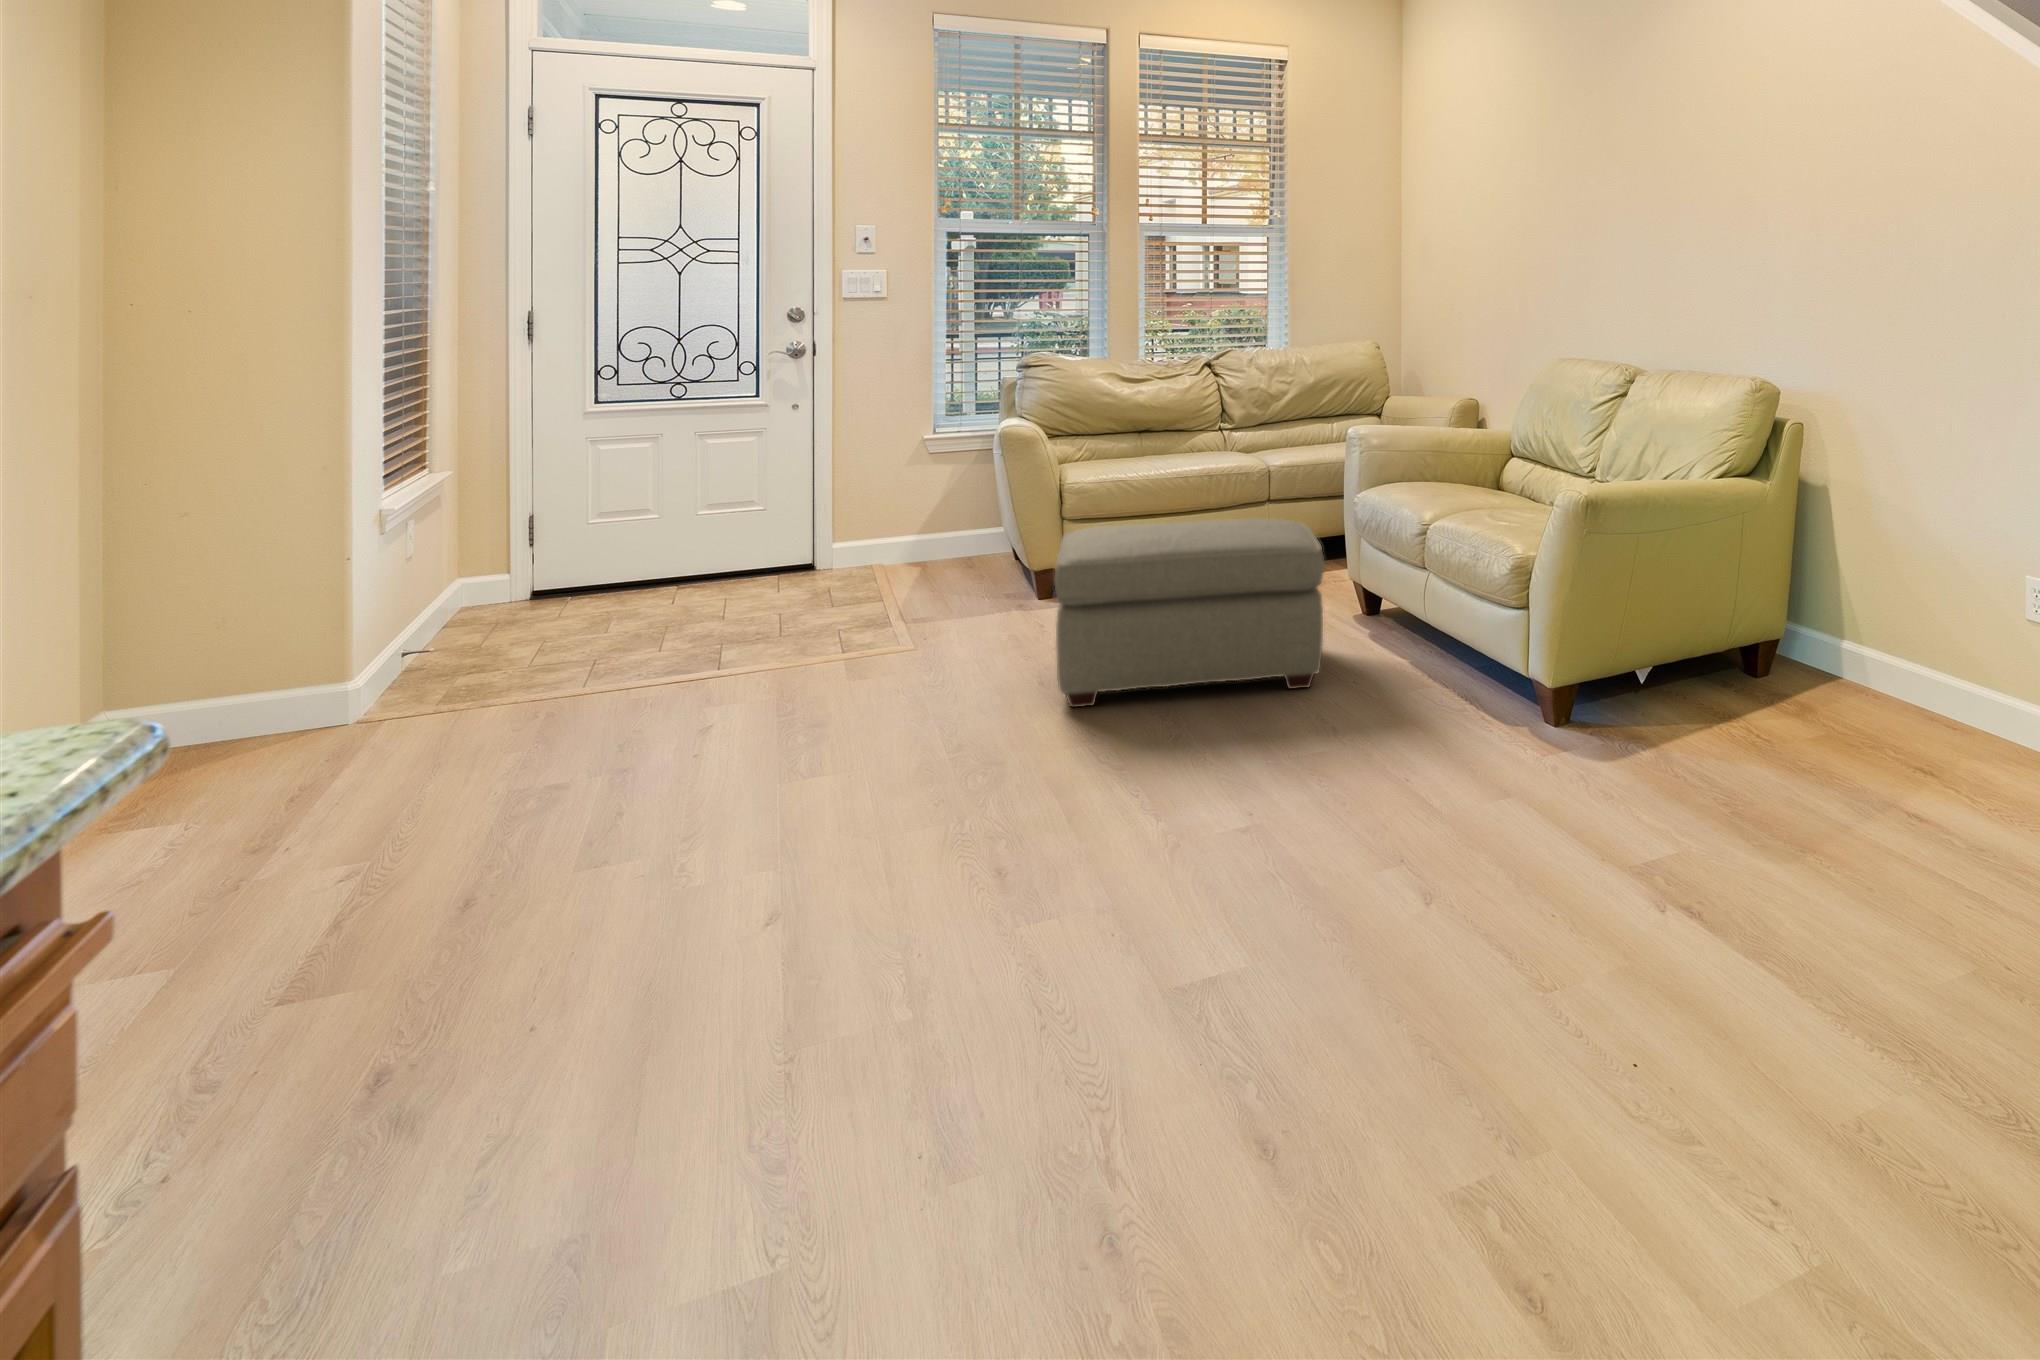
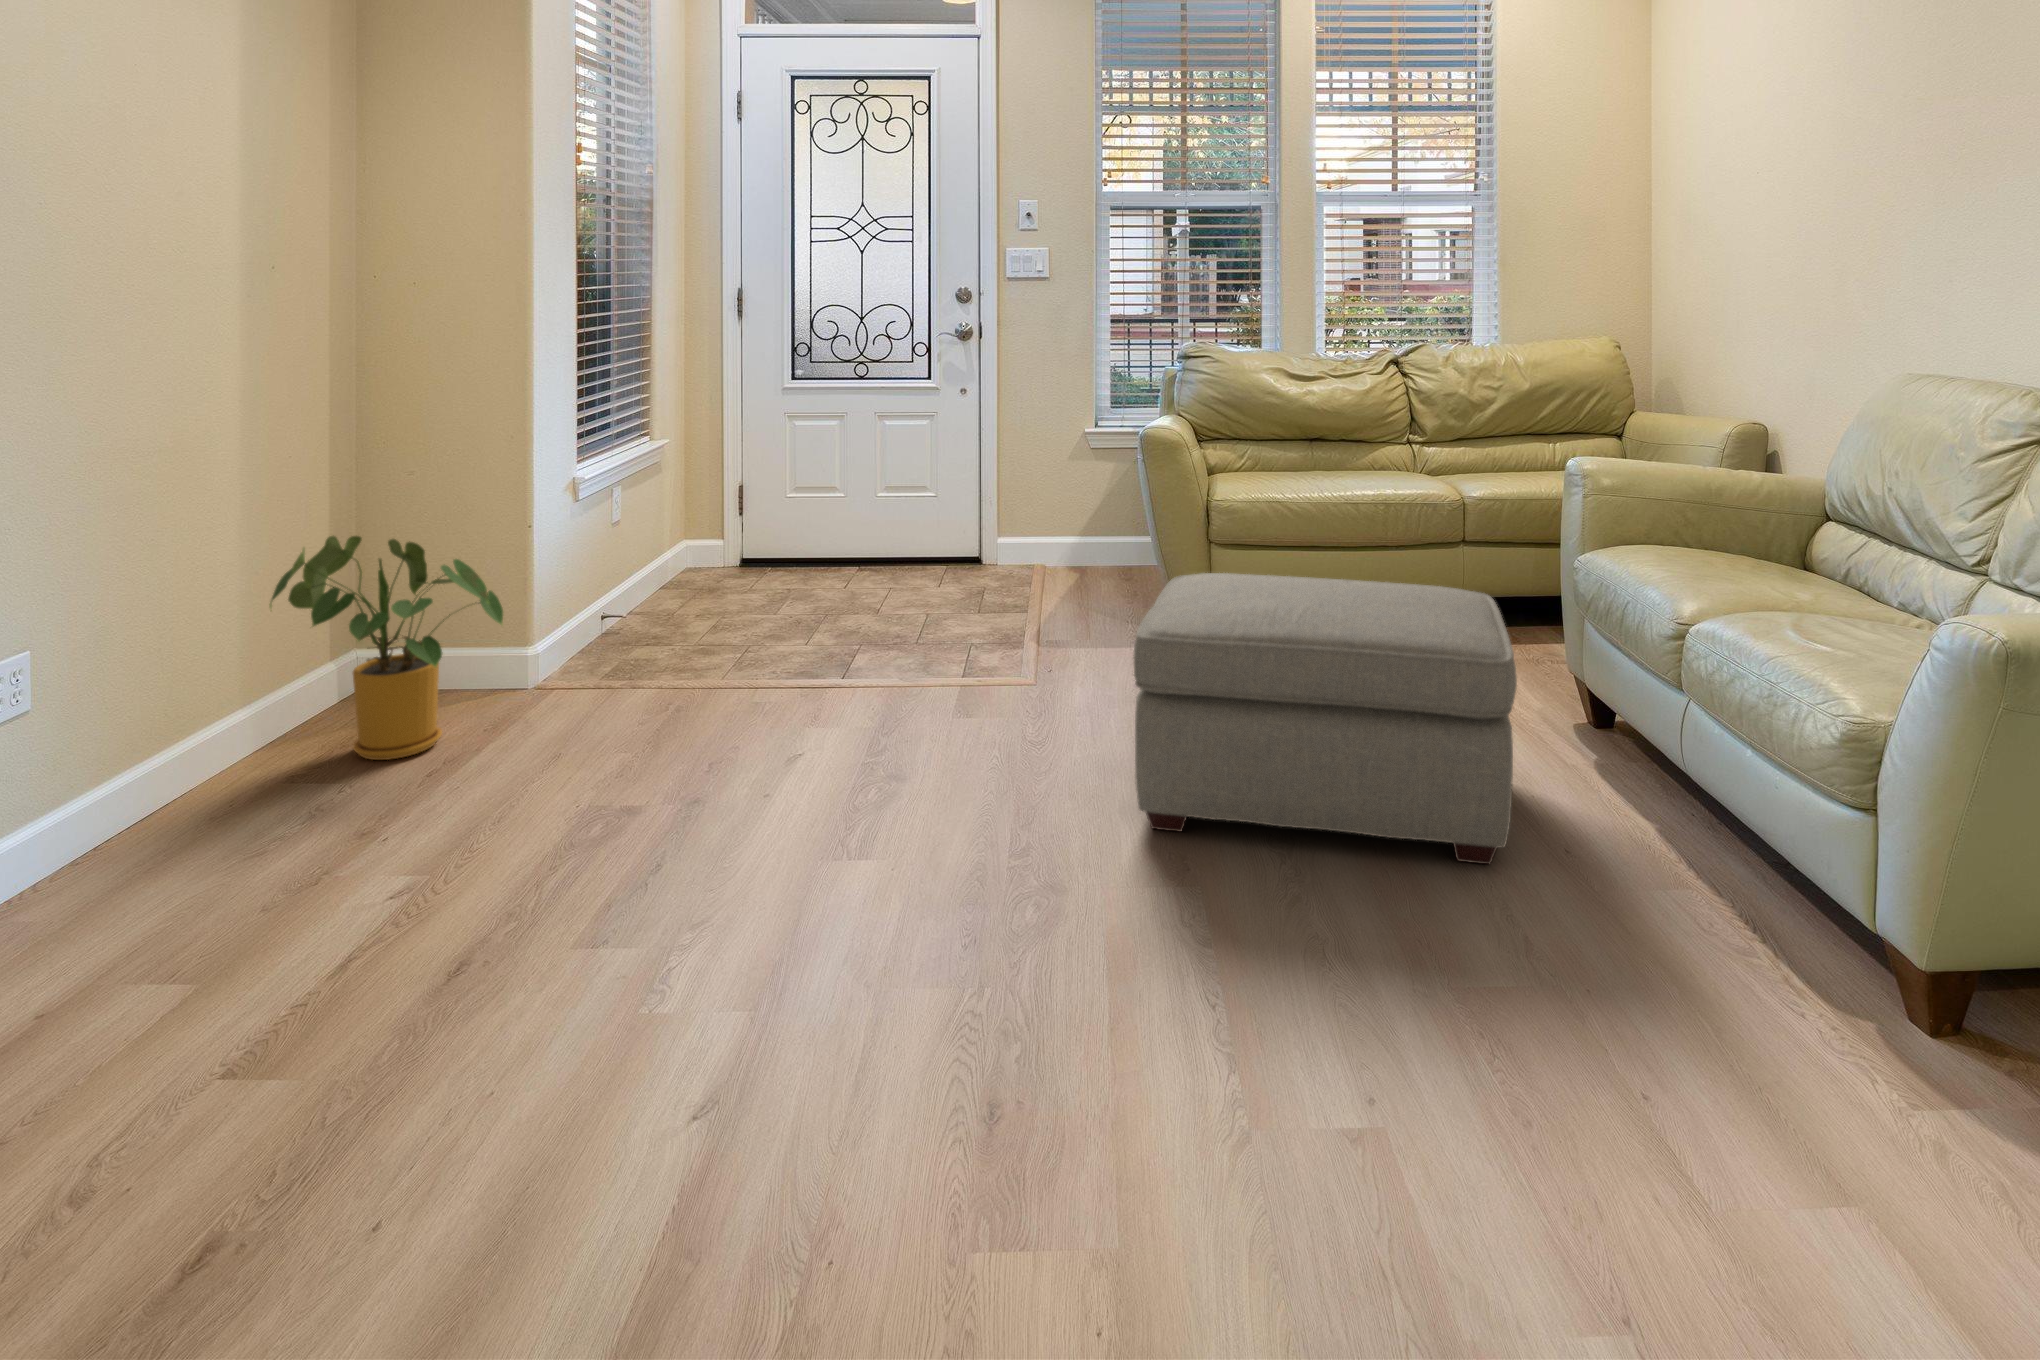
house plant: none [92,564,388,787] -> present [269,535,503,760]

